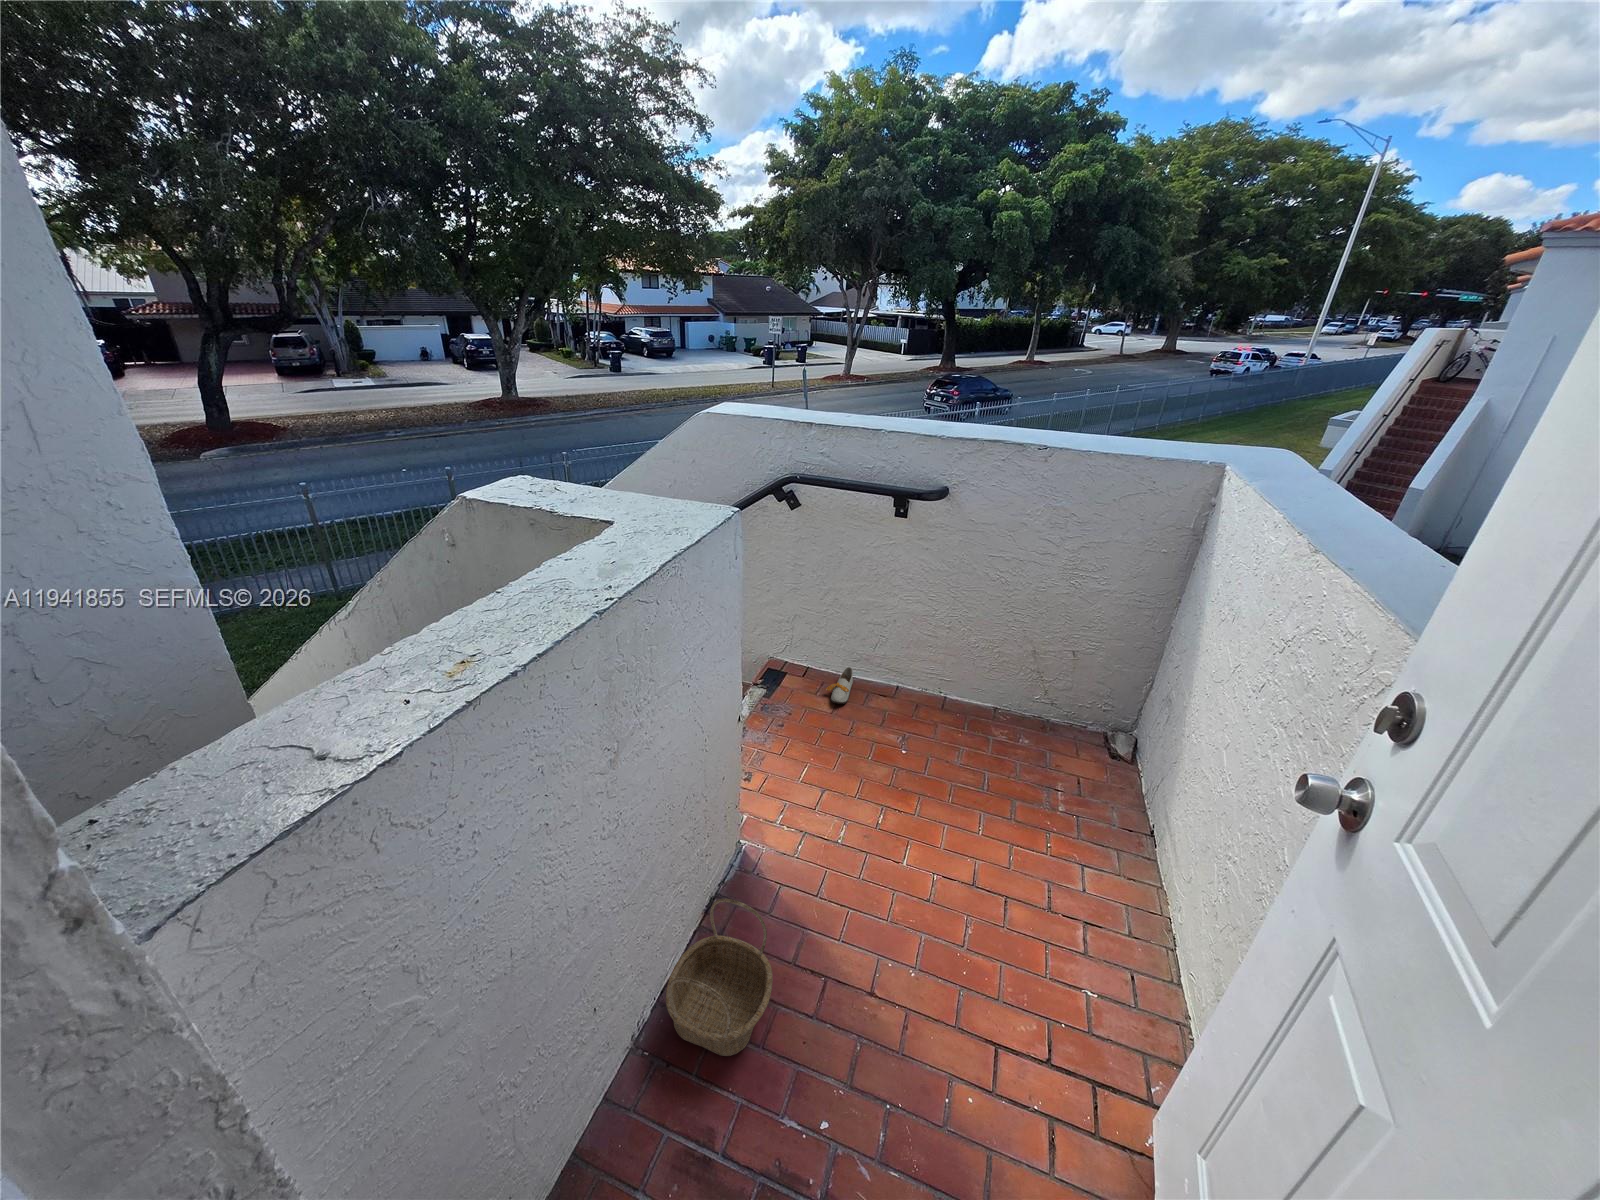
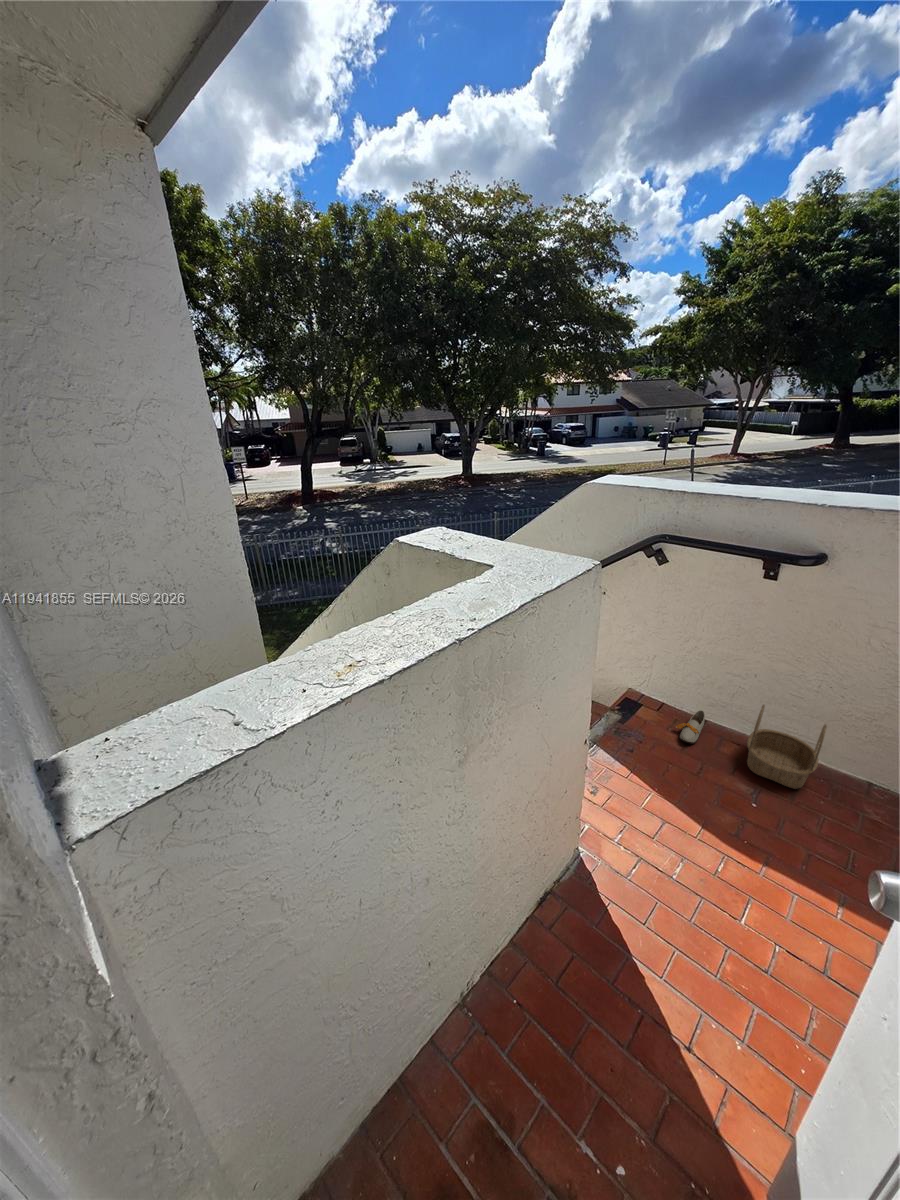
basket: present [666,899,773,1056] -> present [747,705,827,789]

